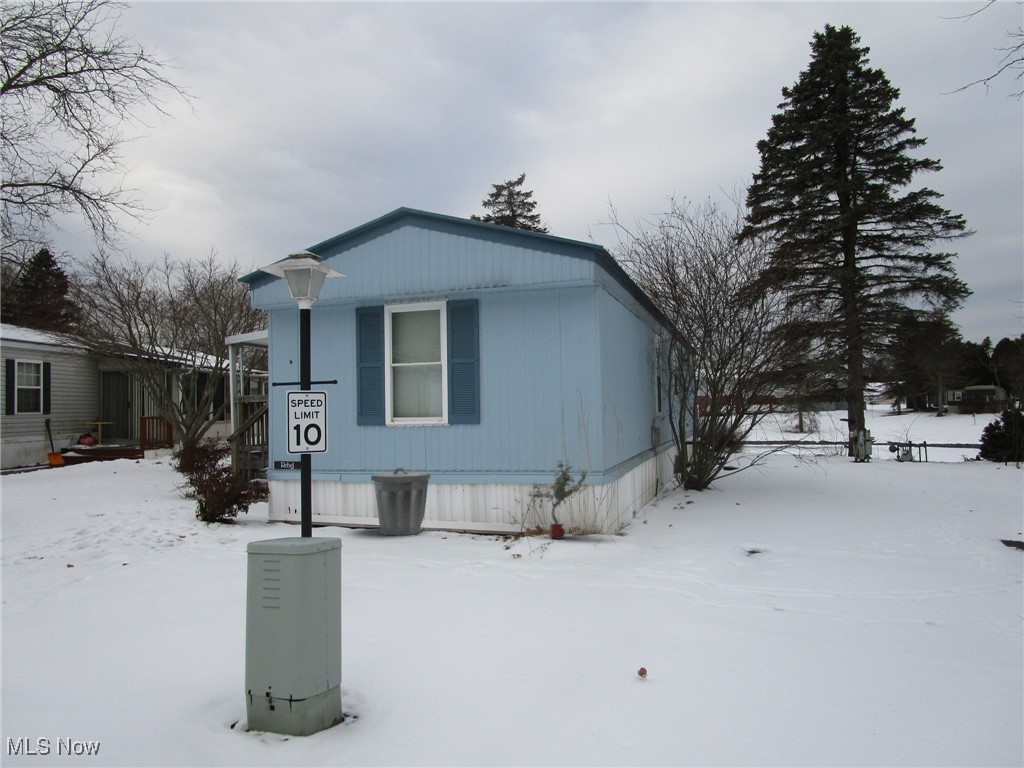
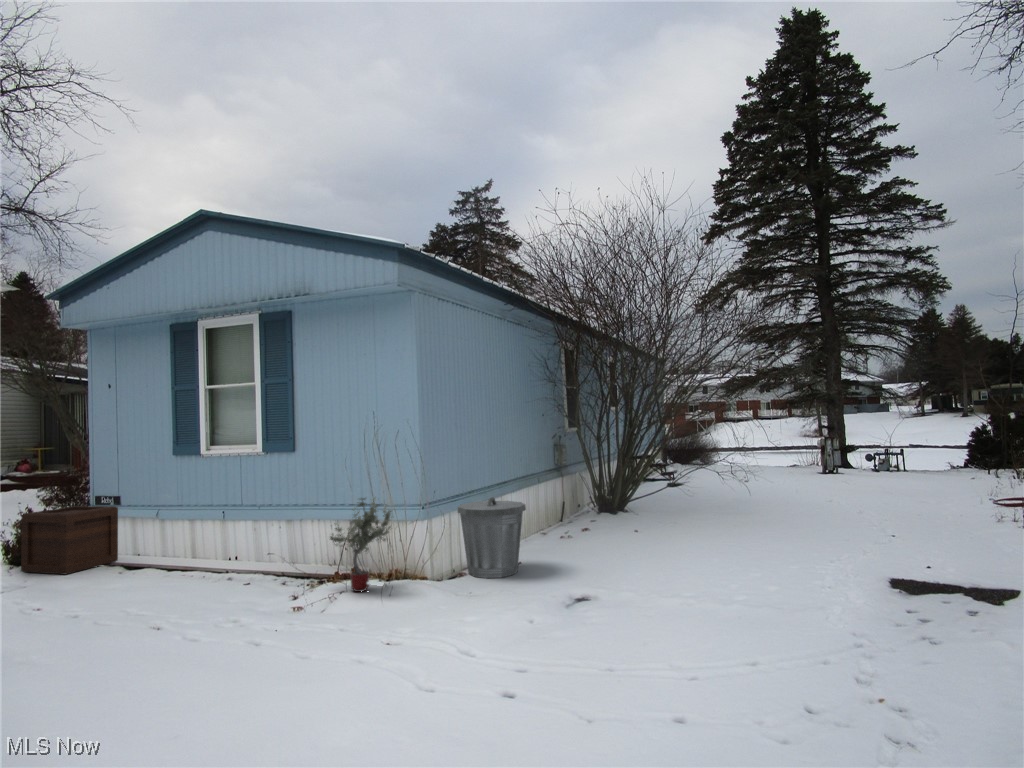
trash can: present [371,468,430,535] -> present [458,497,526,578]
wooden crate: none [223,472,298,530] -> present [21,506,118,574]

